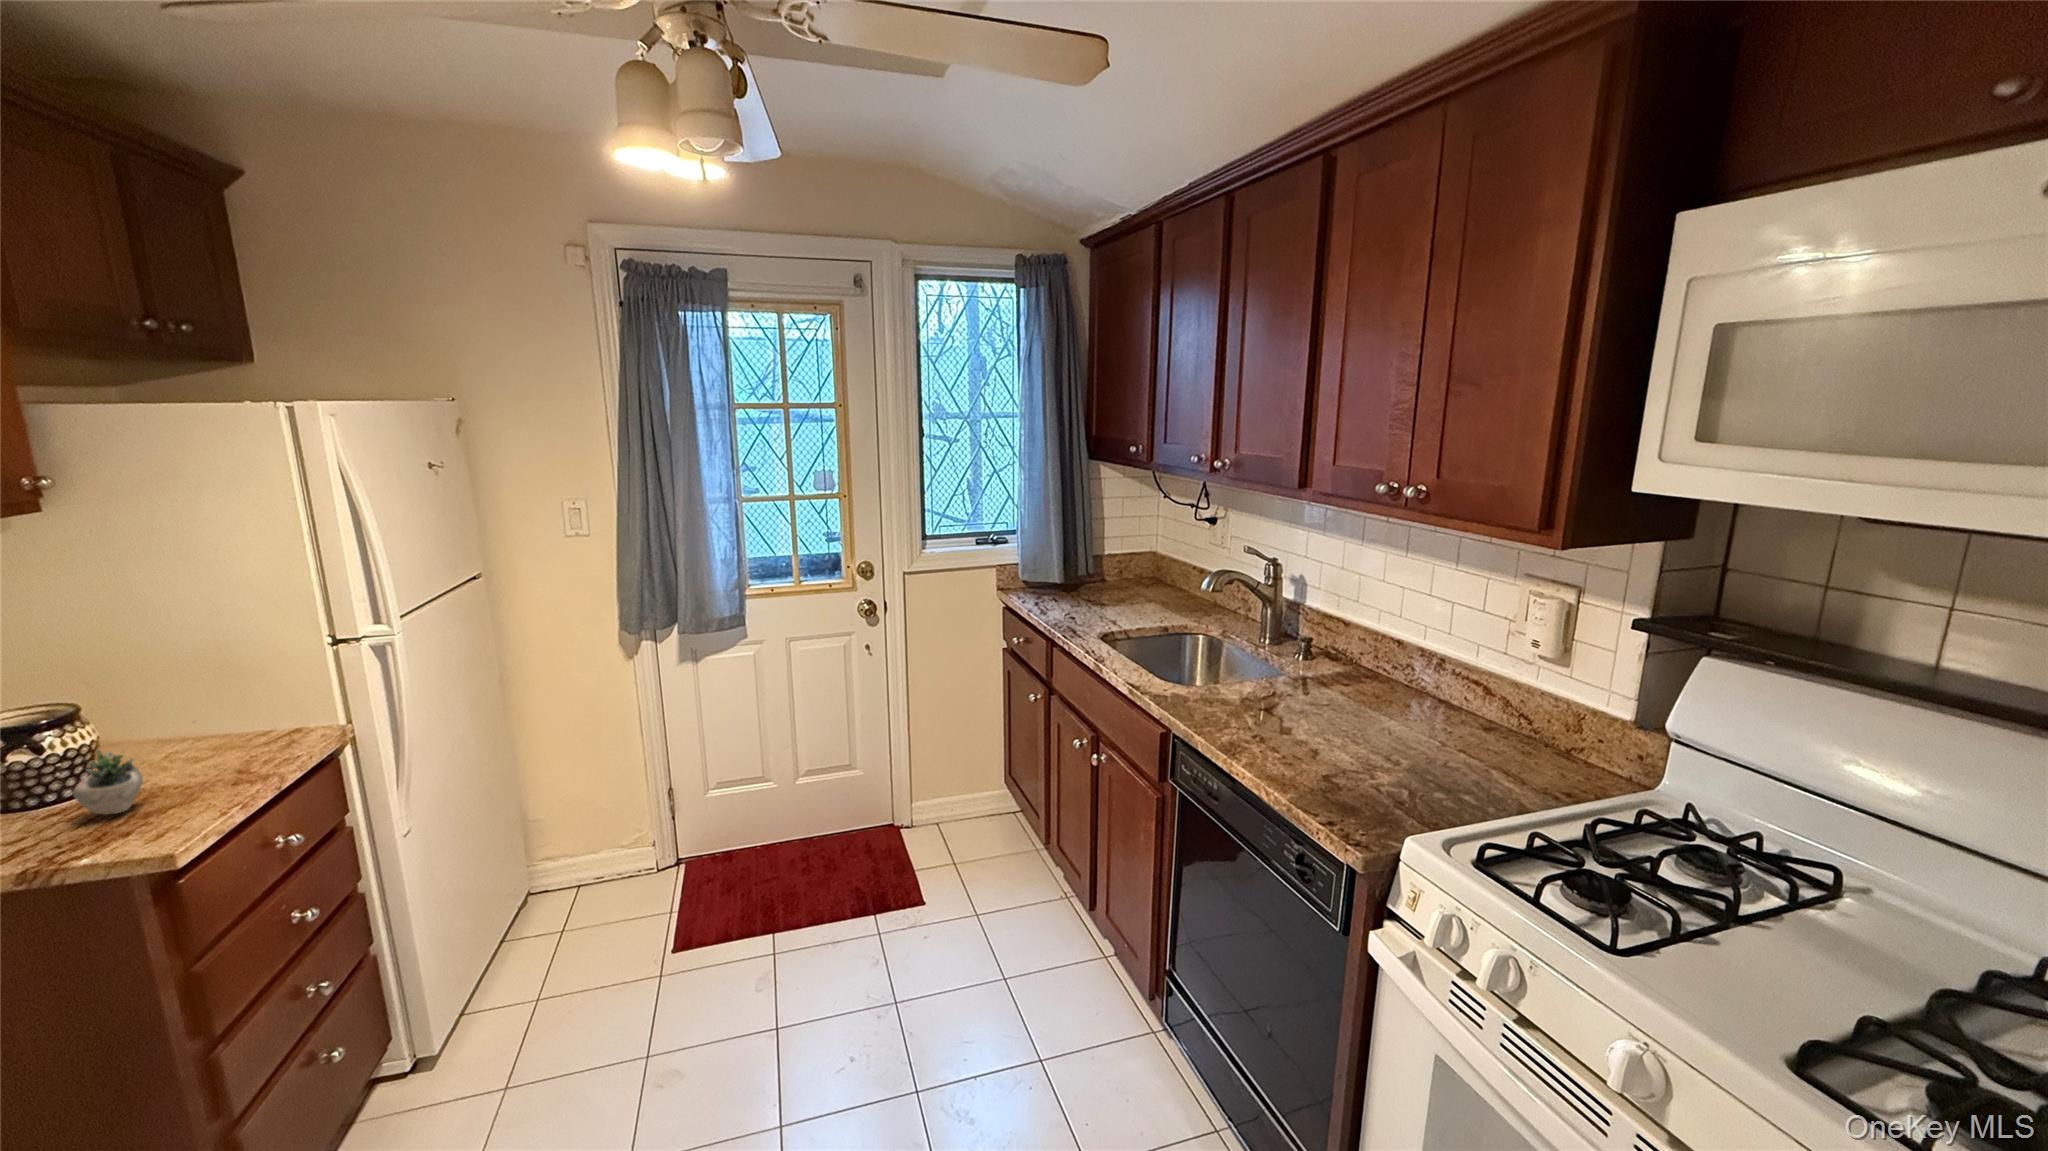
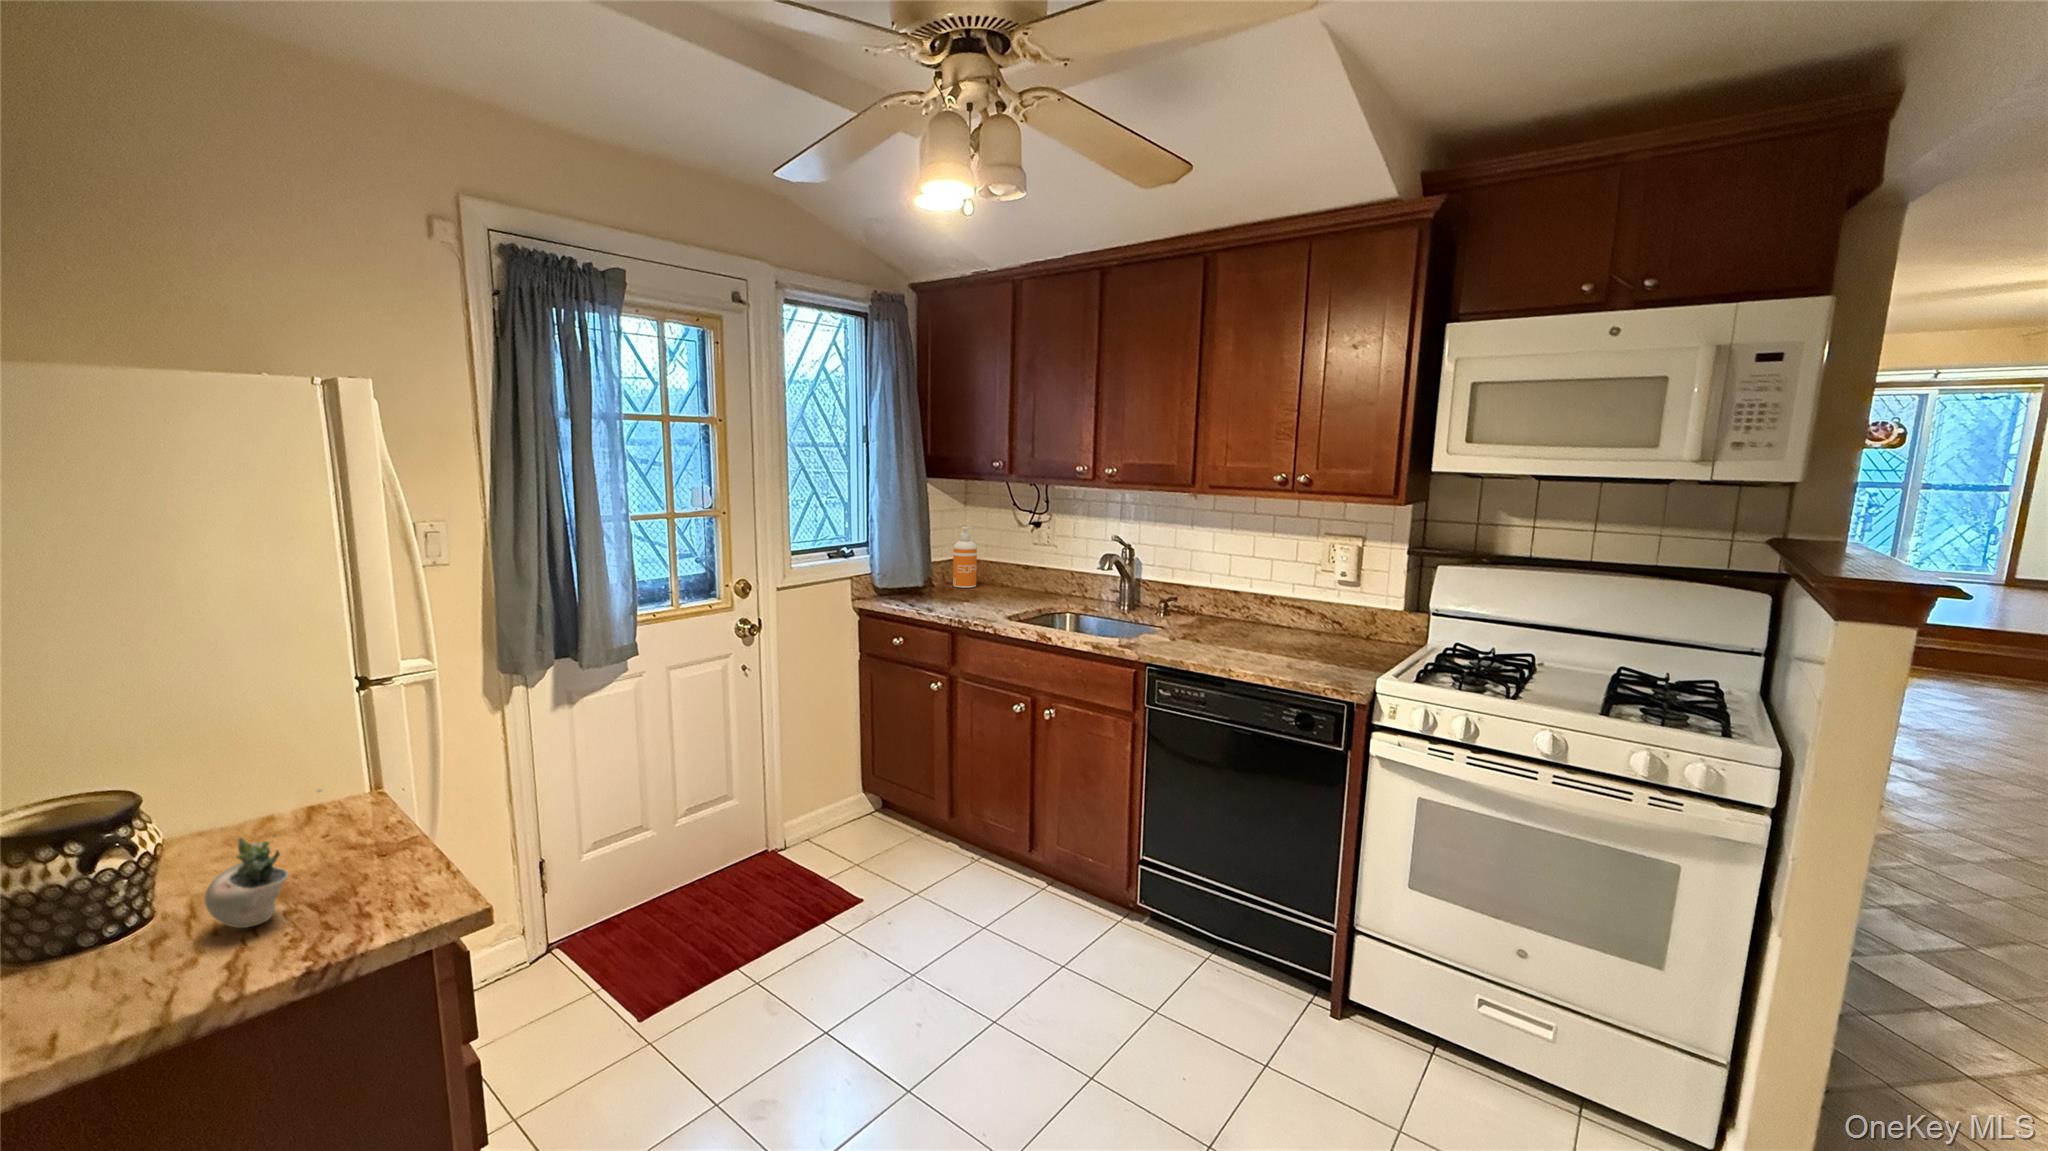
soap dispenser: none [1115,519,1144,589] -> present [953,527,977,588]

